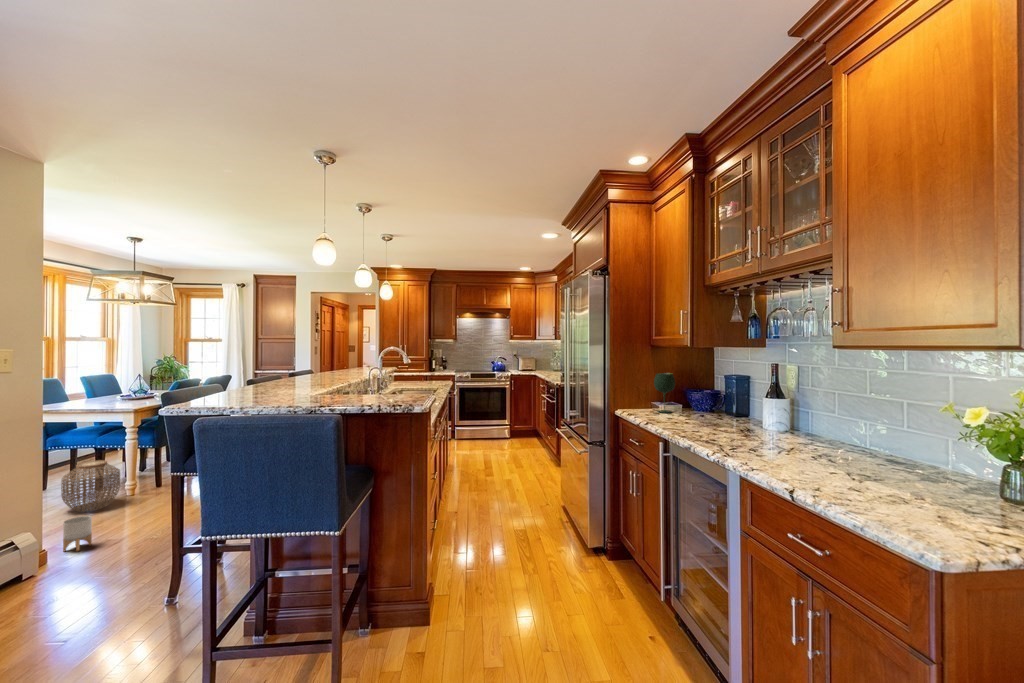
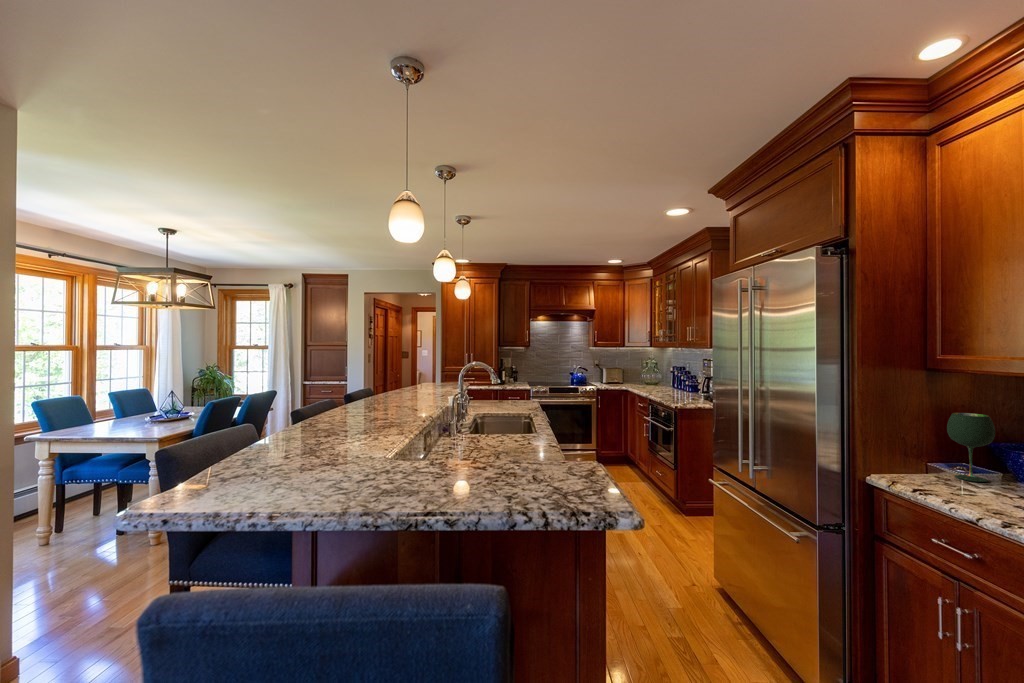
woven basket: present [61,460,120,512] -> none [73,502,145,570]
planter: present [63,516,92,551] -> none [58,592,97,646]

